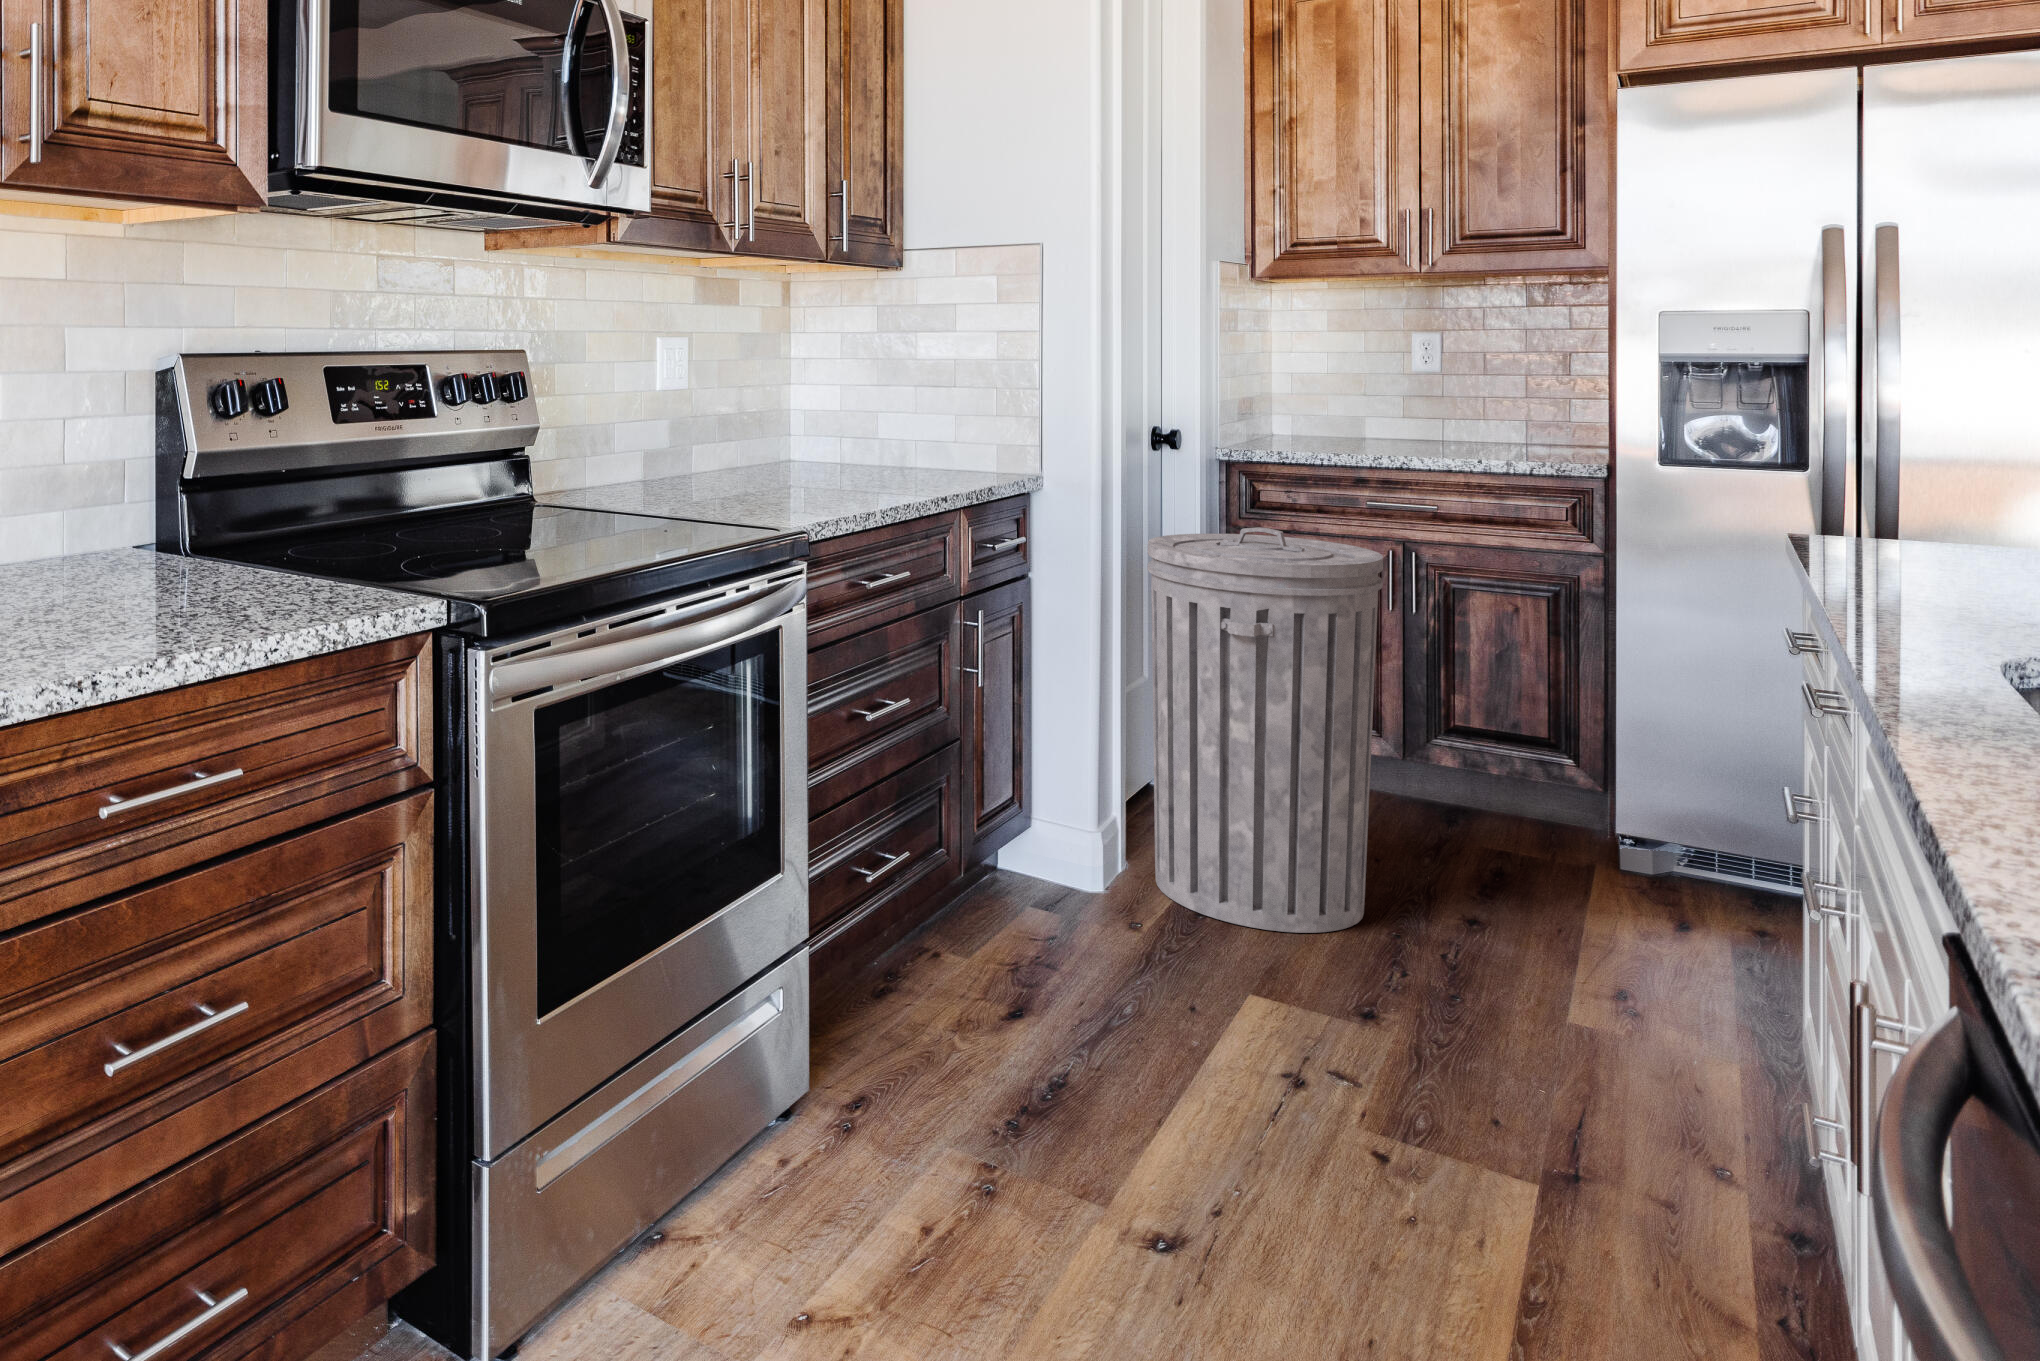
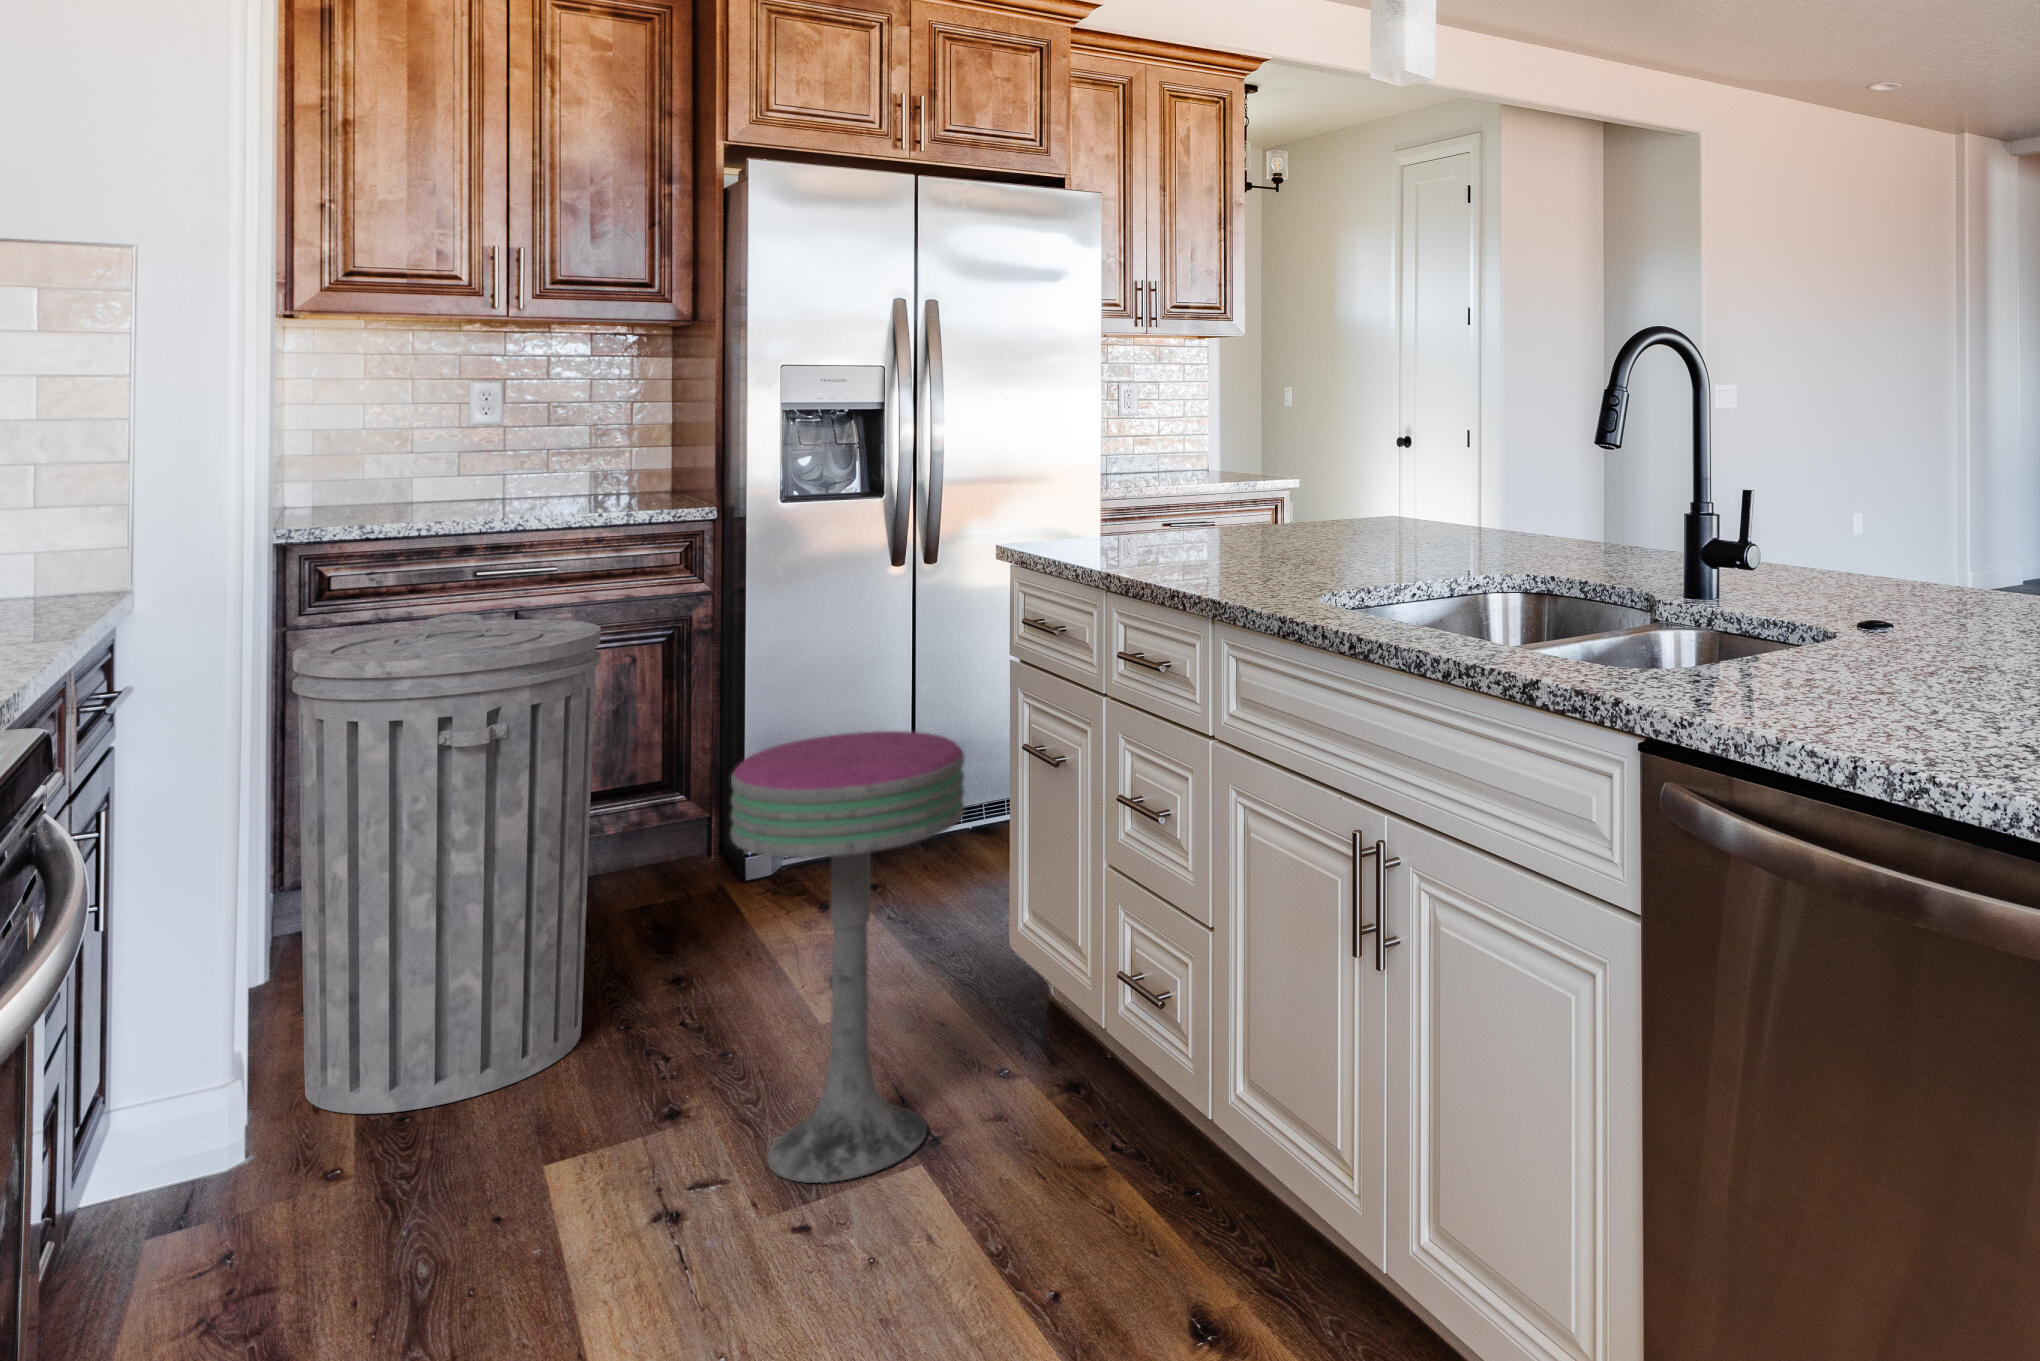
bar stool: none [1366,696,1634,1165] -> present [731,731,964,1183]

